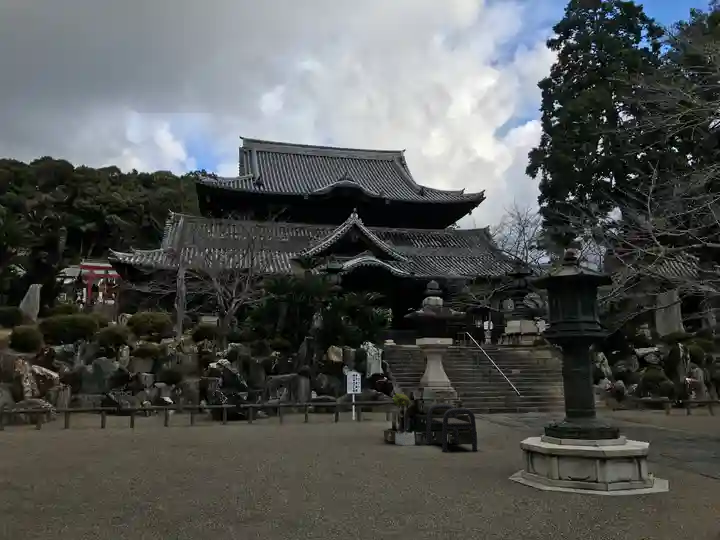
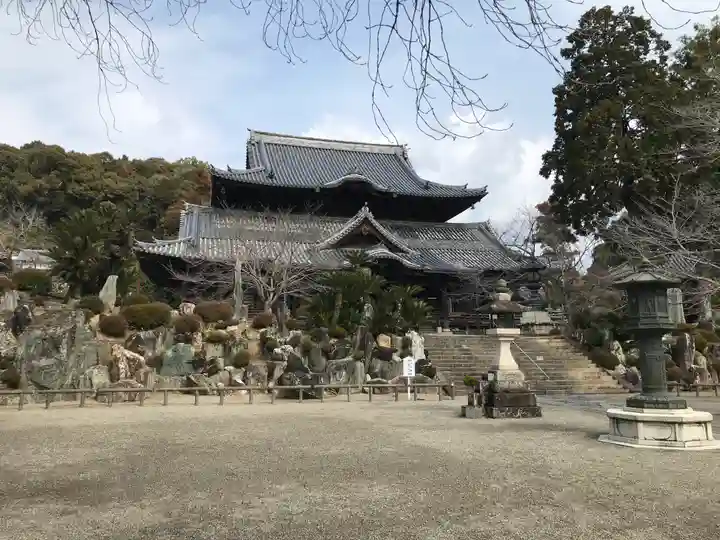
bench: present [426,404,477,452] -> none [492,385,538,423]

